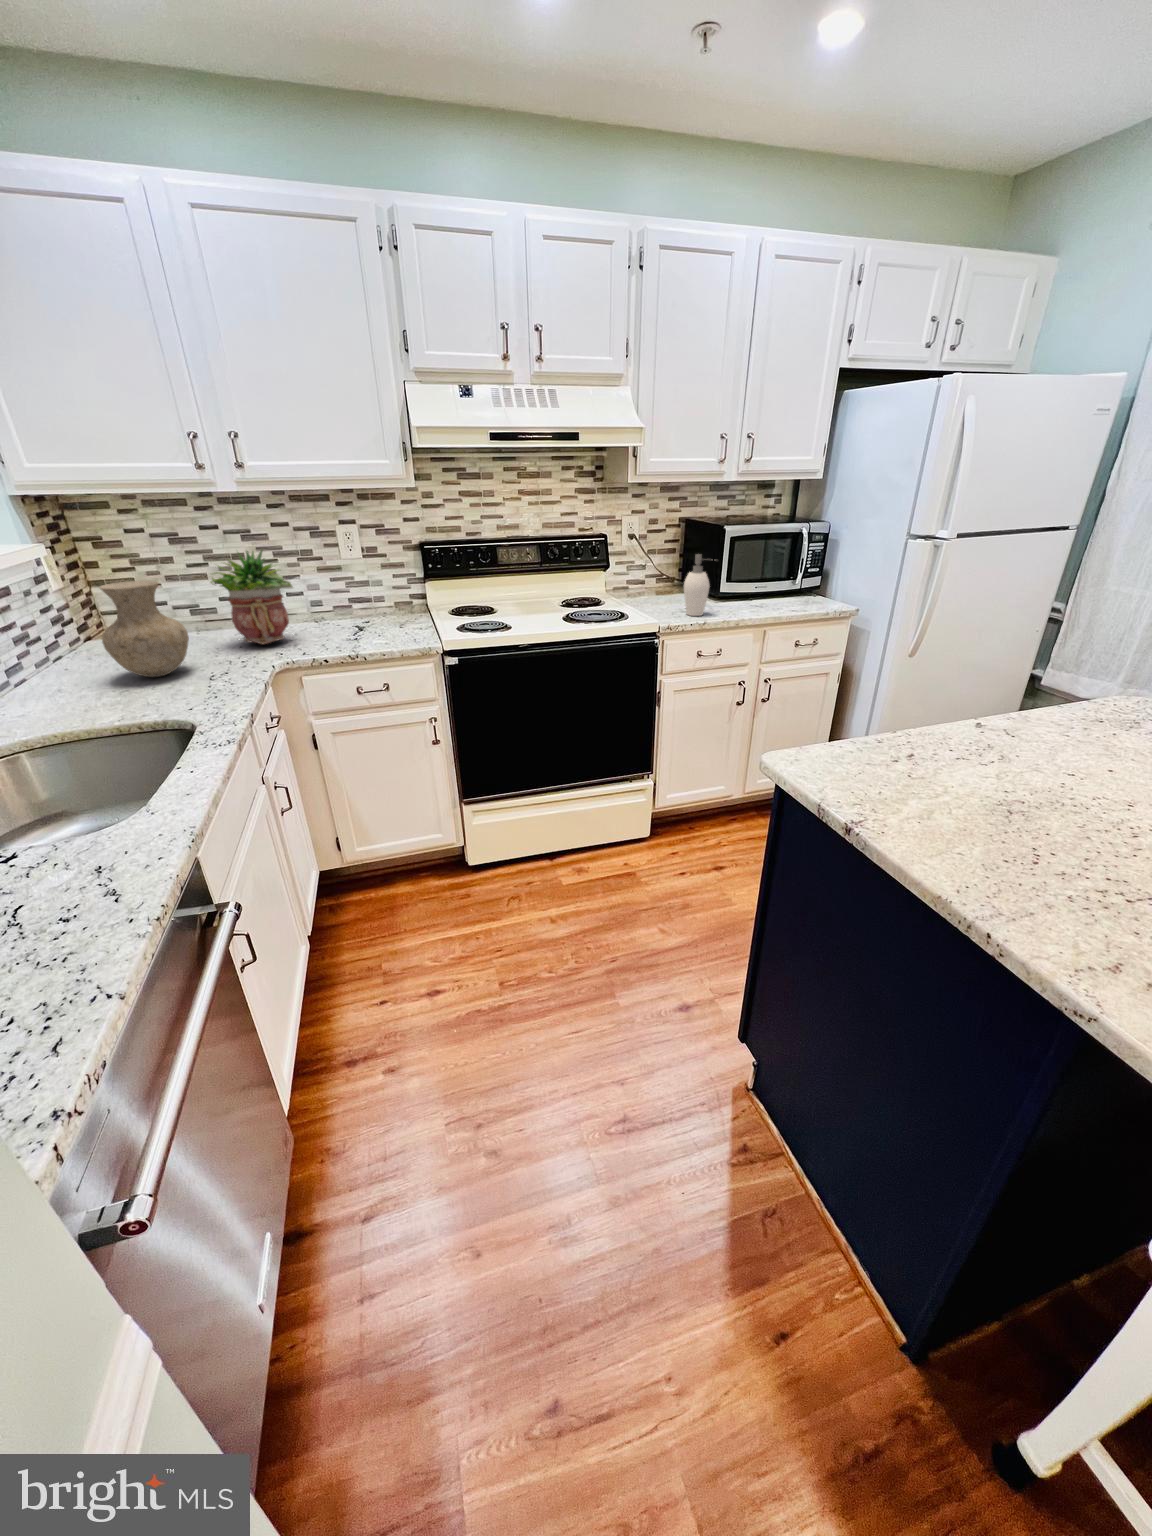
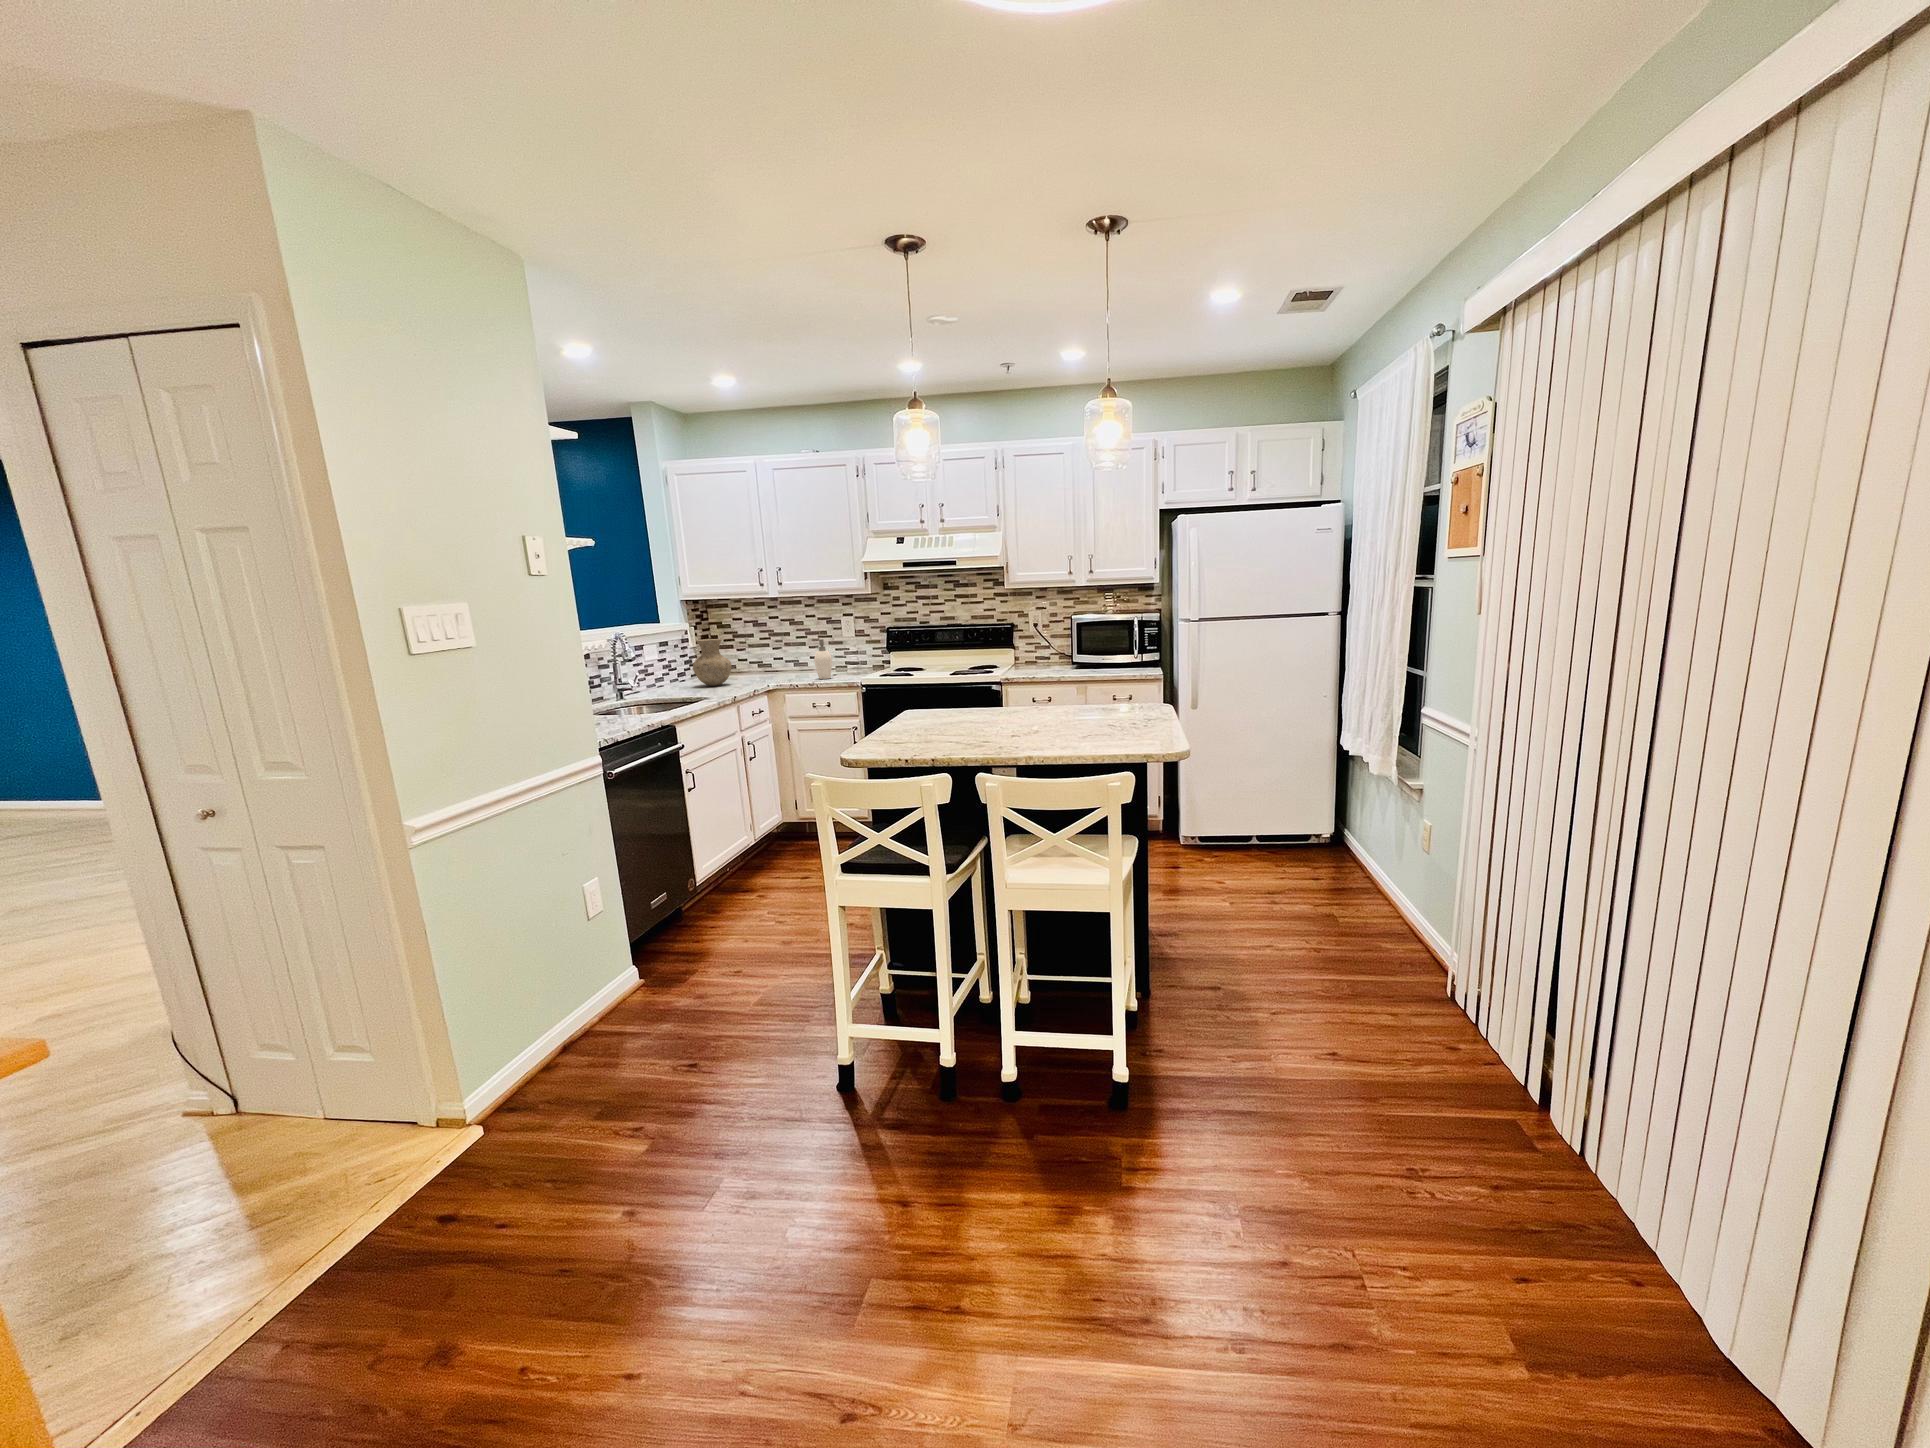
potted plant: present [210,550,293,644] -> none [753,626,798,678]
soap dispenser: present [684,554,710,616] -> present [814,639,832,679]

